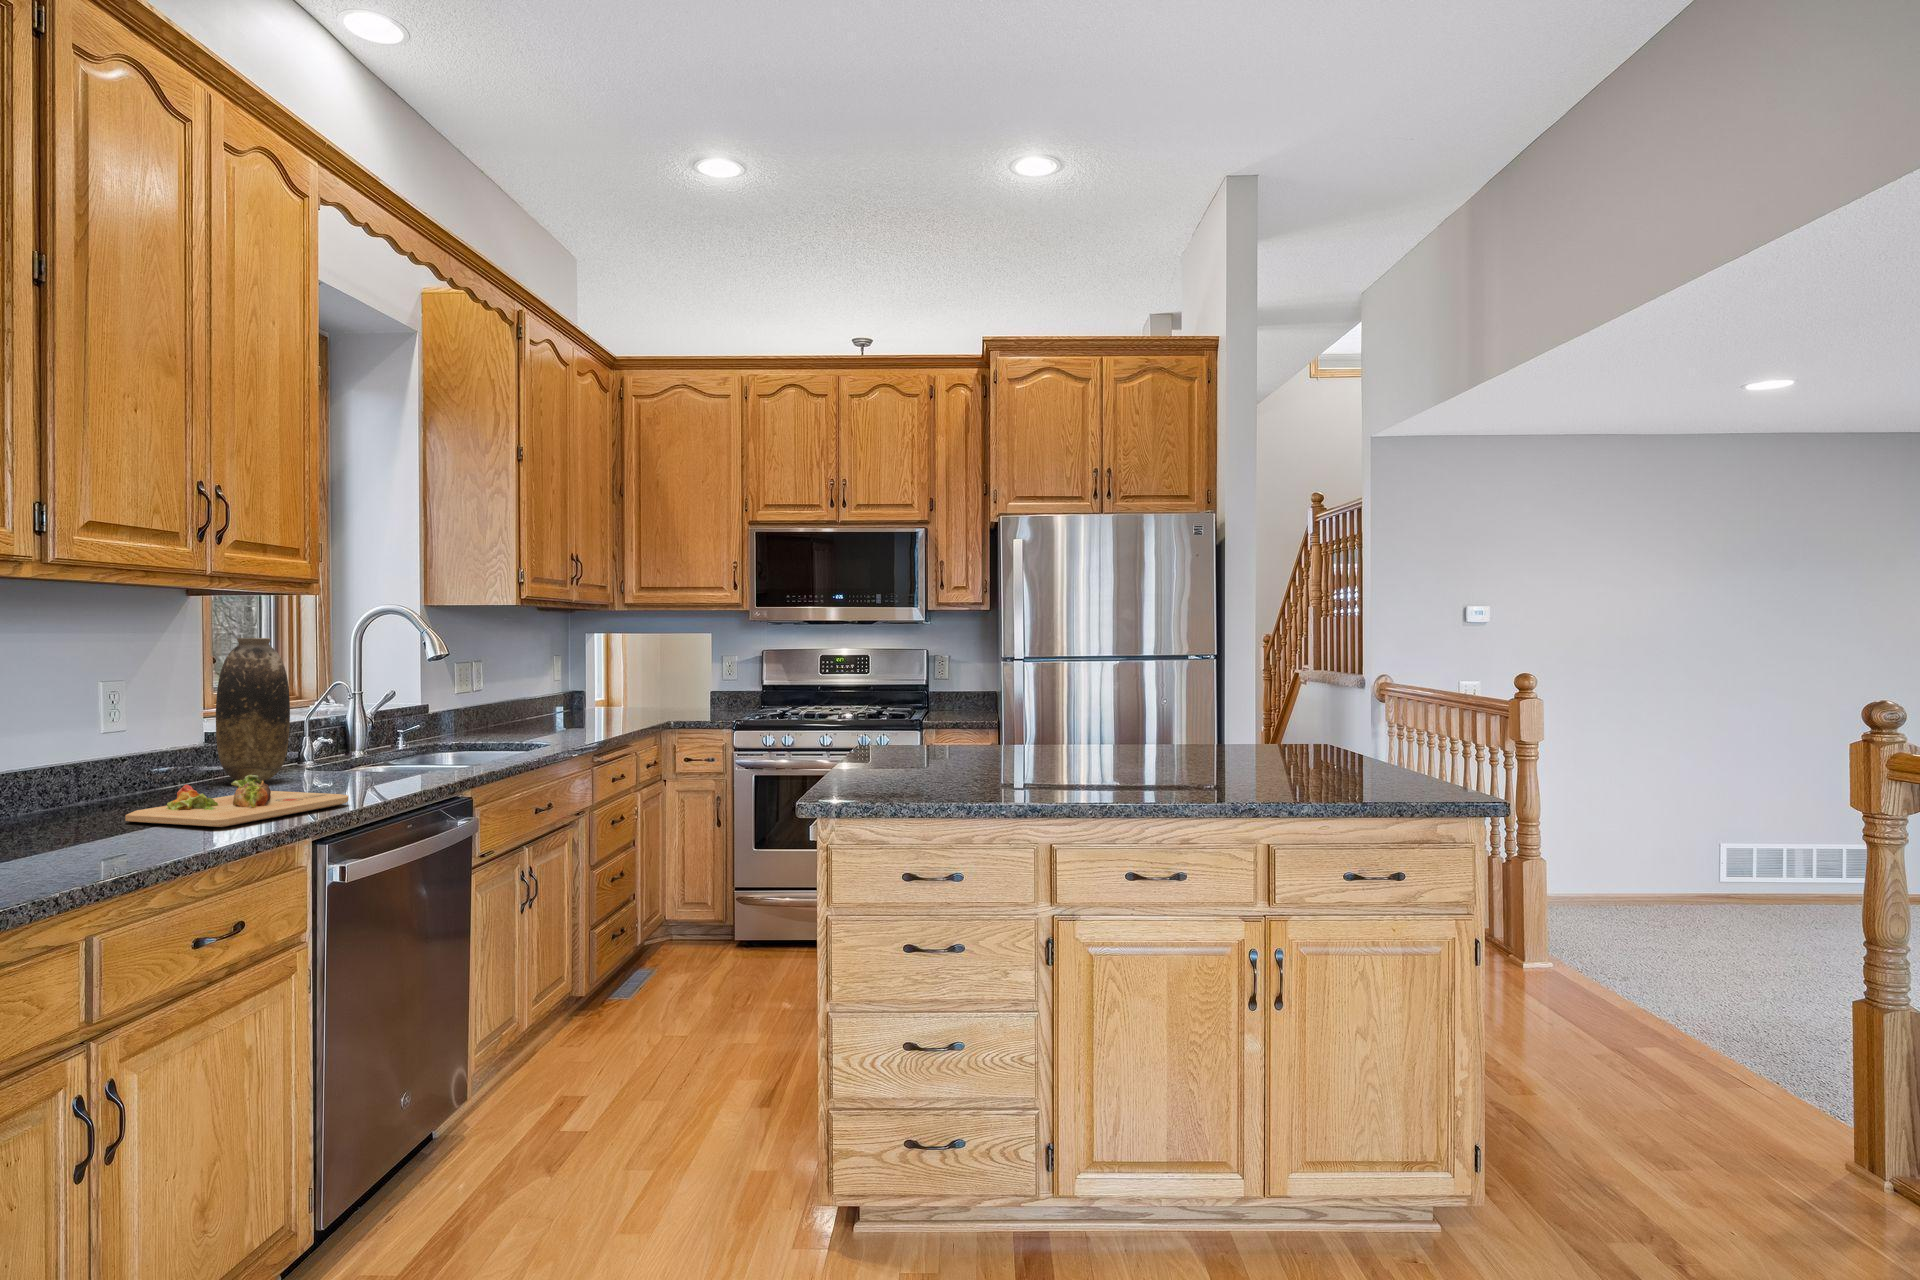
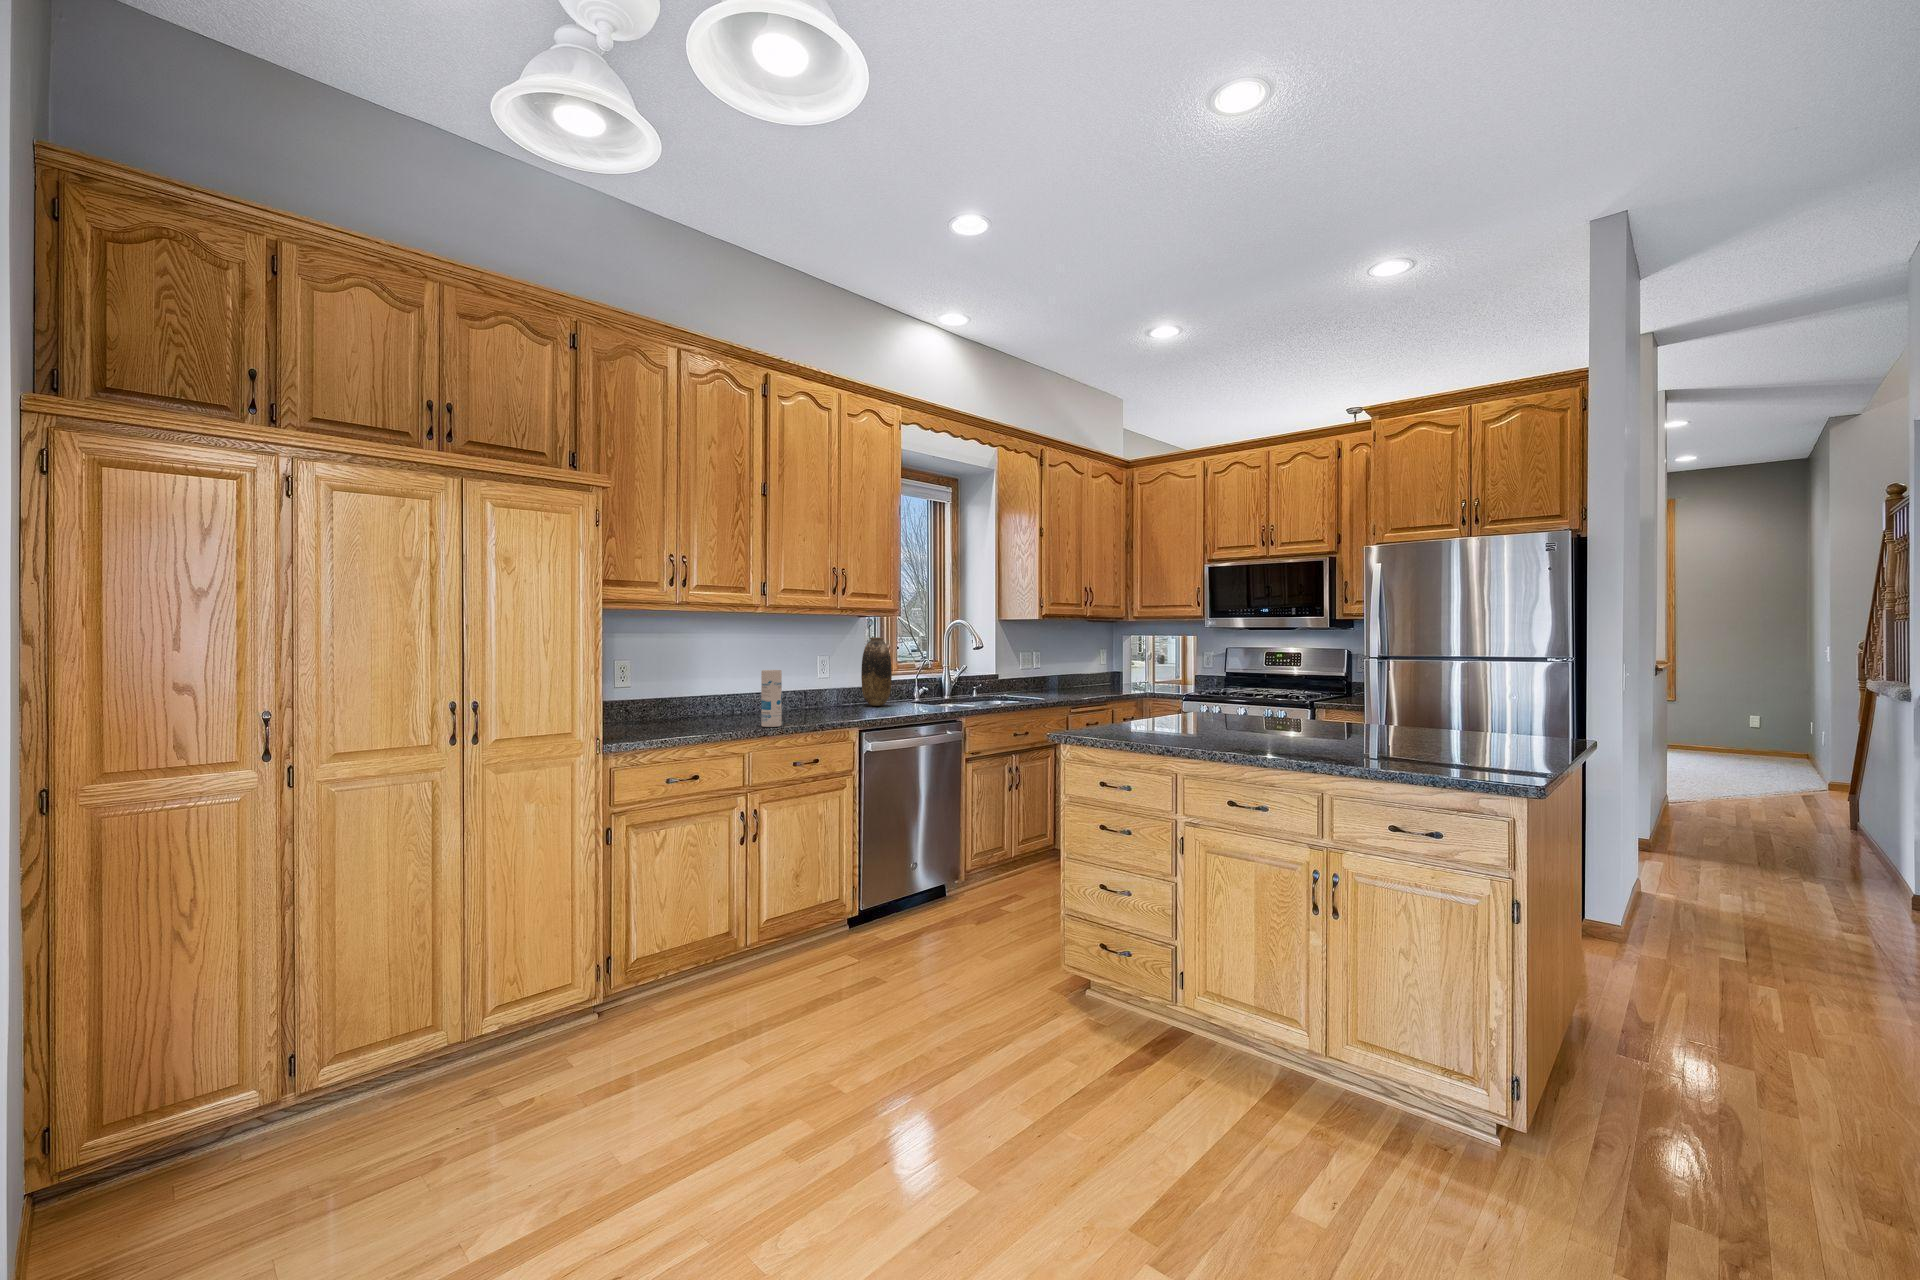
canister: none [74,719,134,861] -> present [761,670,782,727]
cutting board: present [125,775,348,827] -> none [802,699,891,720]

